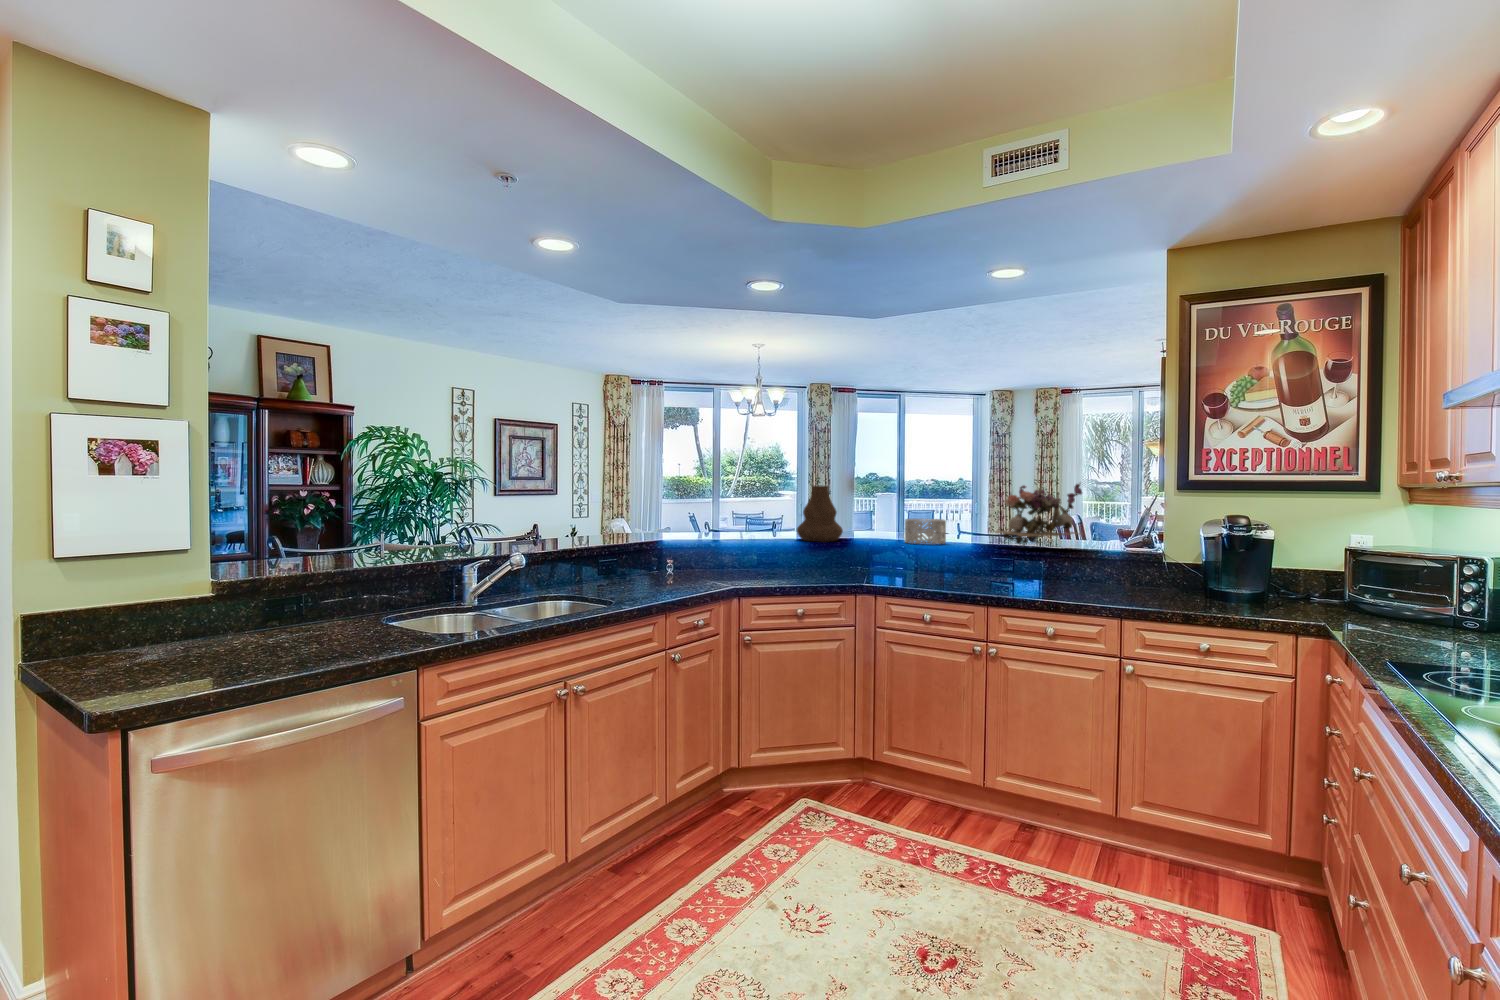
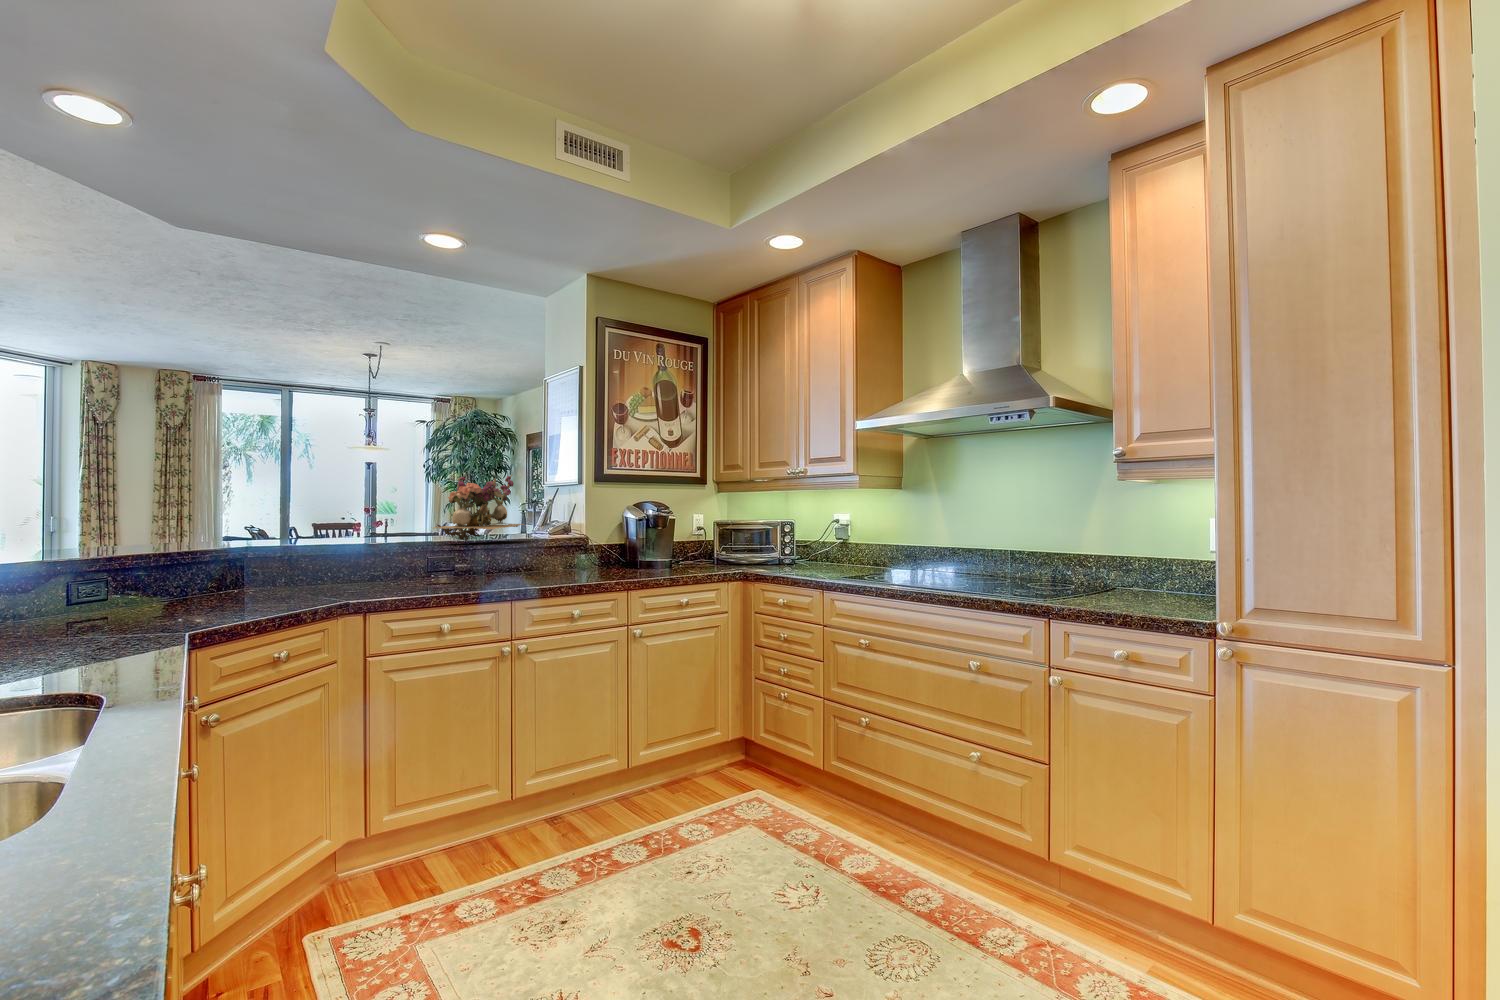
vase: present [797,486,843,542] -> none [130,473,223,561]
decorative bowl: present [904,519,946,545] -> none [311,518,370,550]

